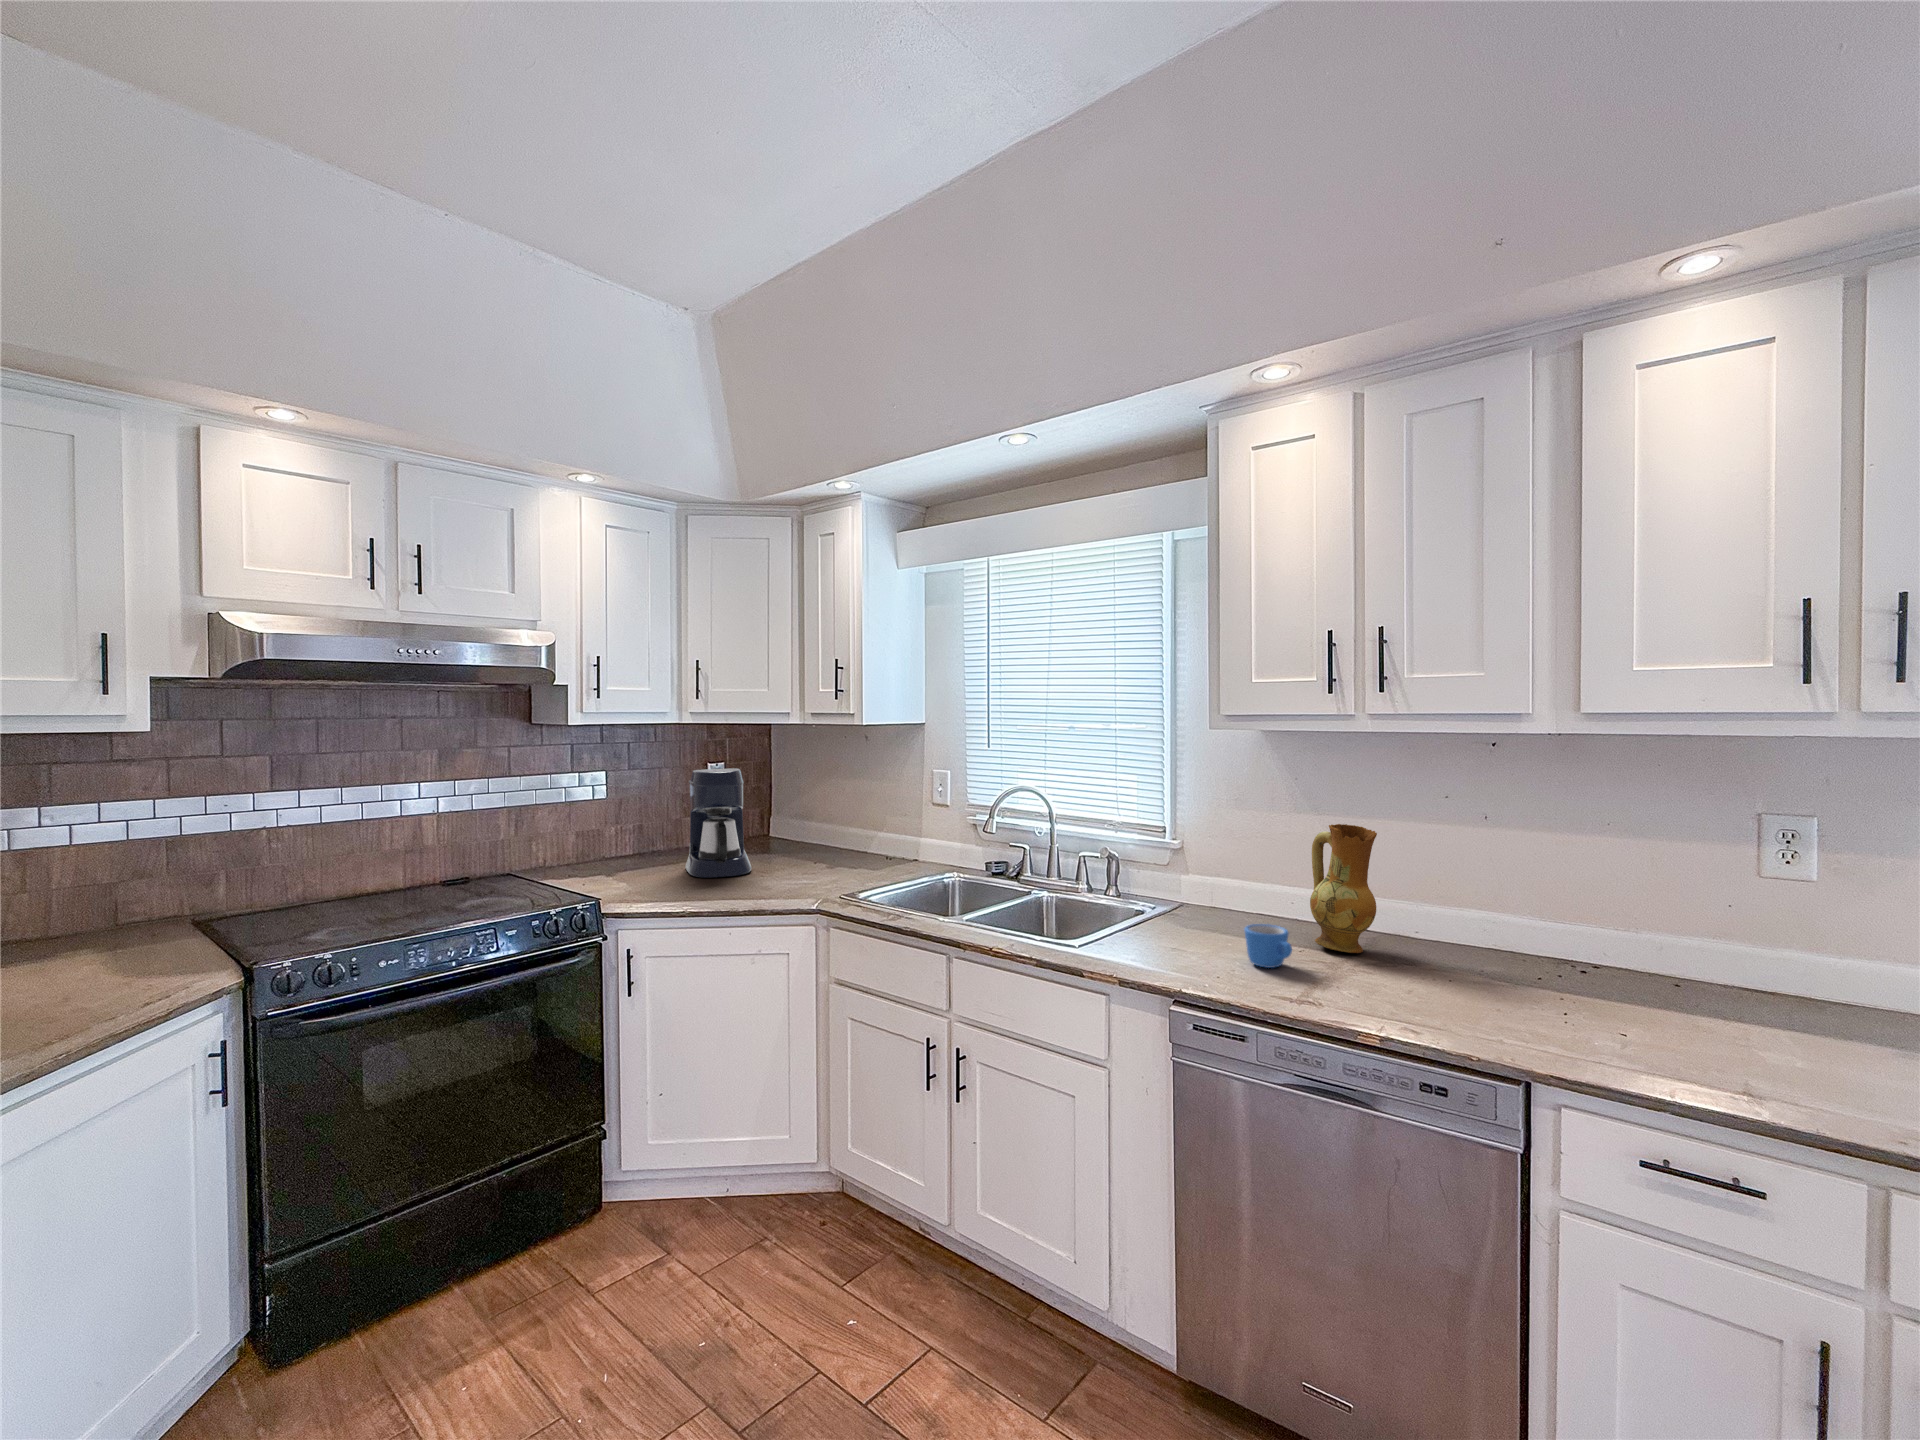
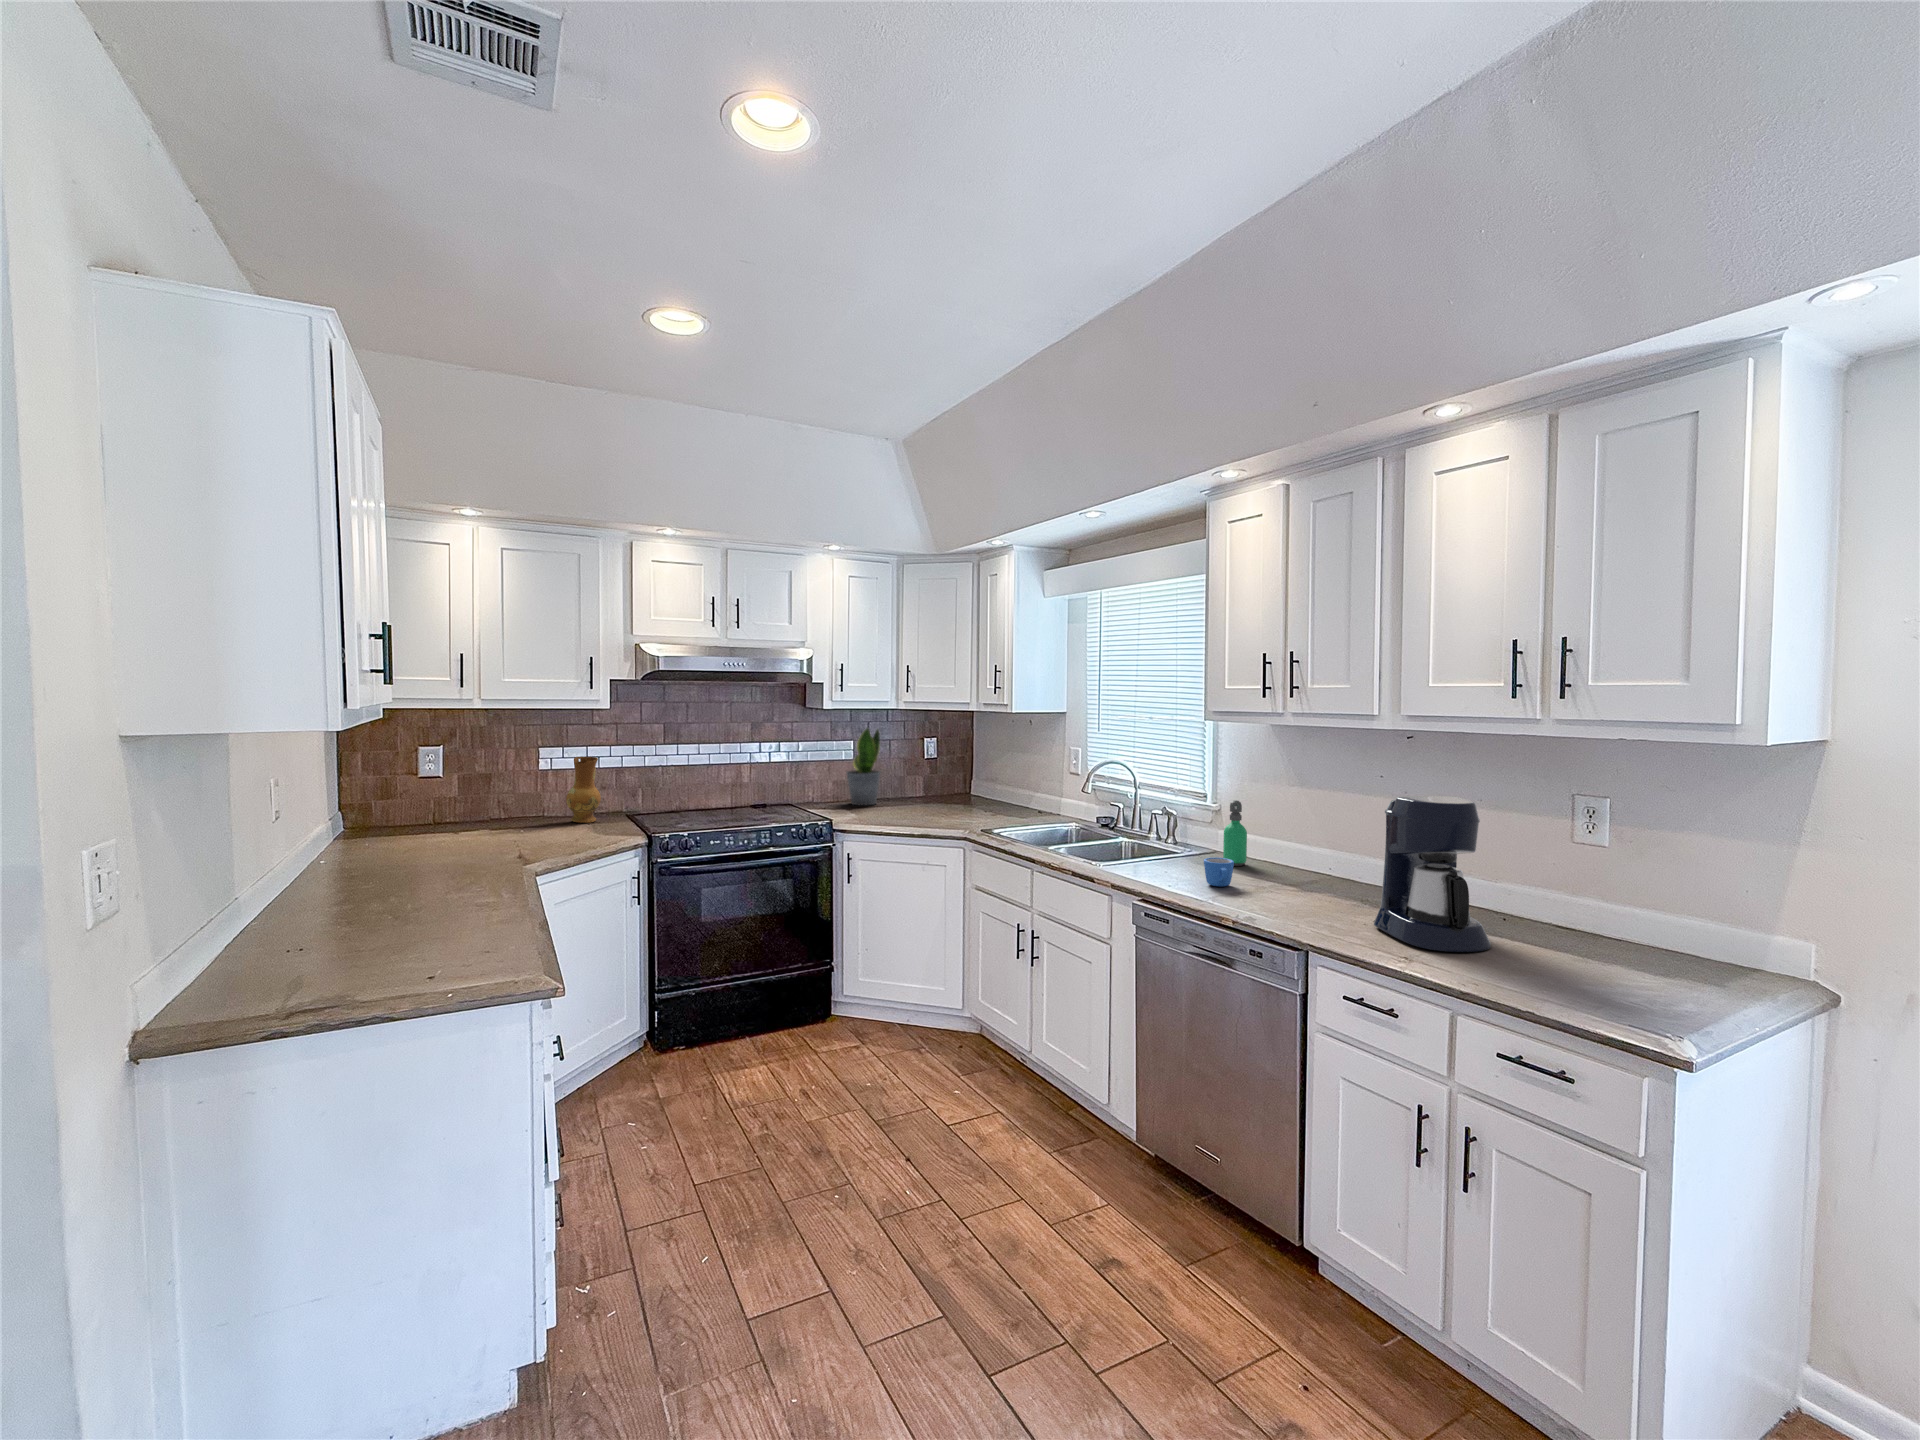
potted plant: none [597,750,652,867] -> present [847,728,880,805]
coffee maker: present [685,768,751,878] -> present [1374,796,1491,952]
ceramic jug: present [1310,824,1377,953] -> present [566,757,601,823]
soap dispenser: none [1216,836,1248,926] -> present [1223,800,1247,866]

